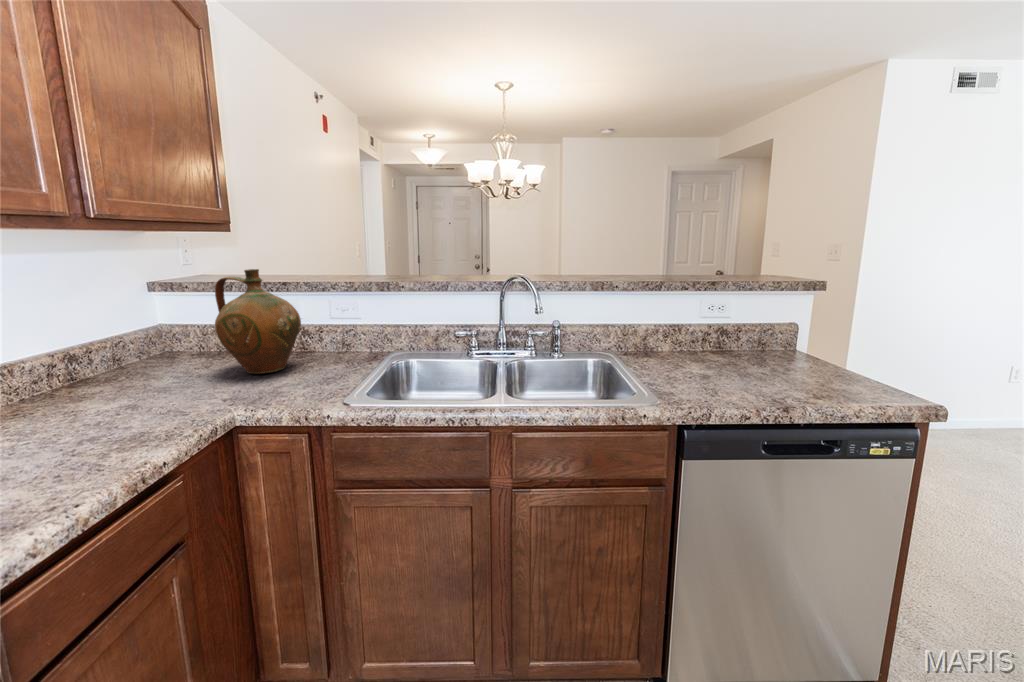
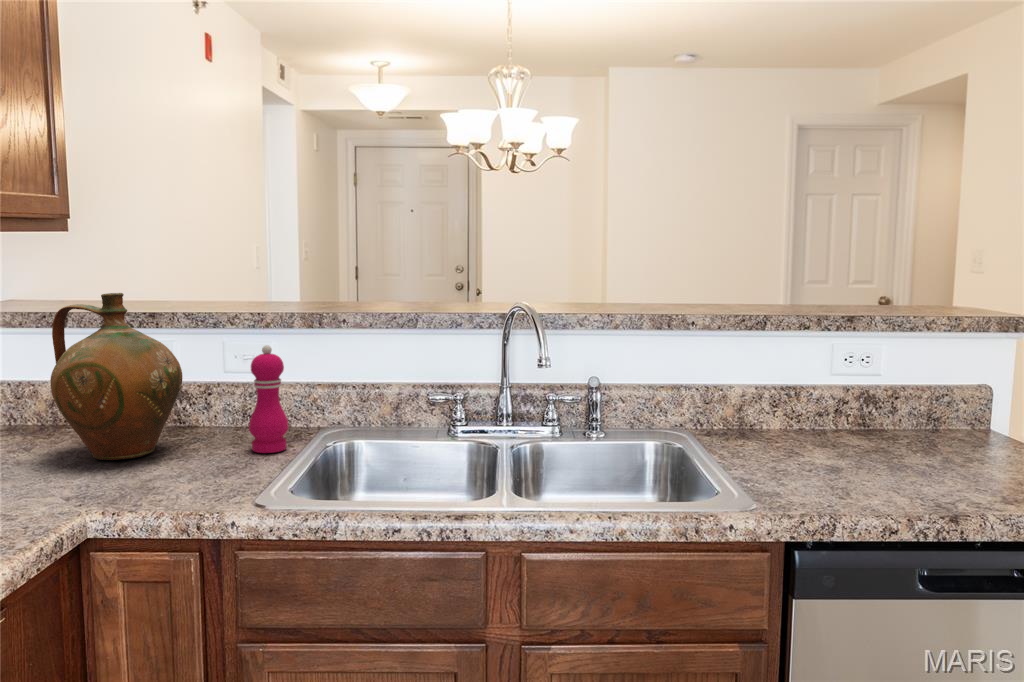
pepper mill: none [343,302,369,369] -> present [249,345,288,453]

